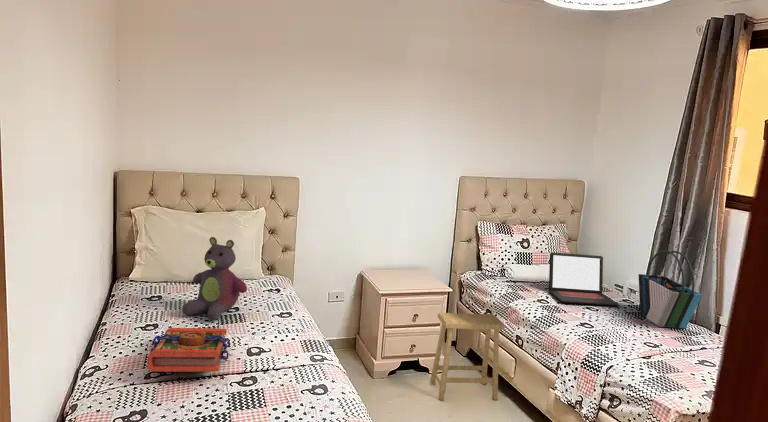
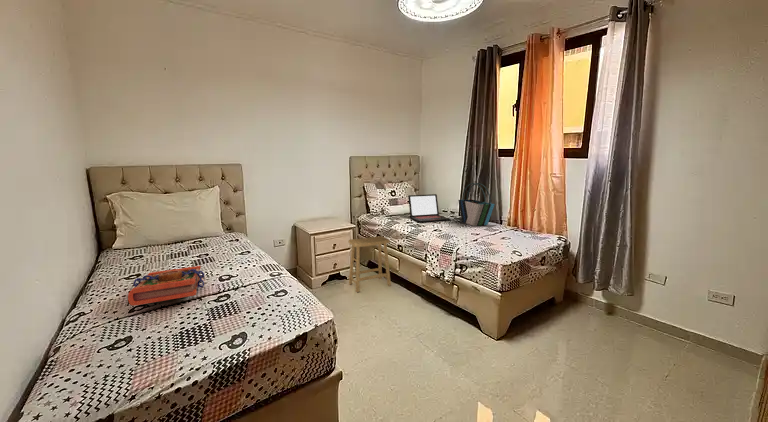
stuffed bear: present [182,237,247,321] -> none [161,204,214,264]

